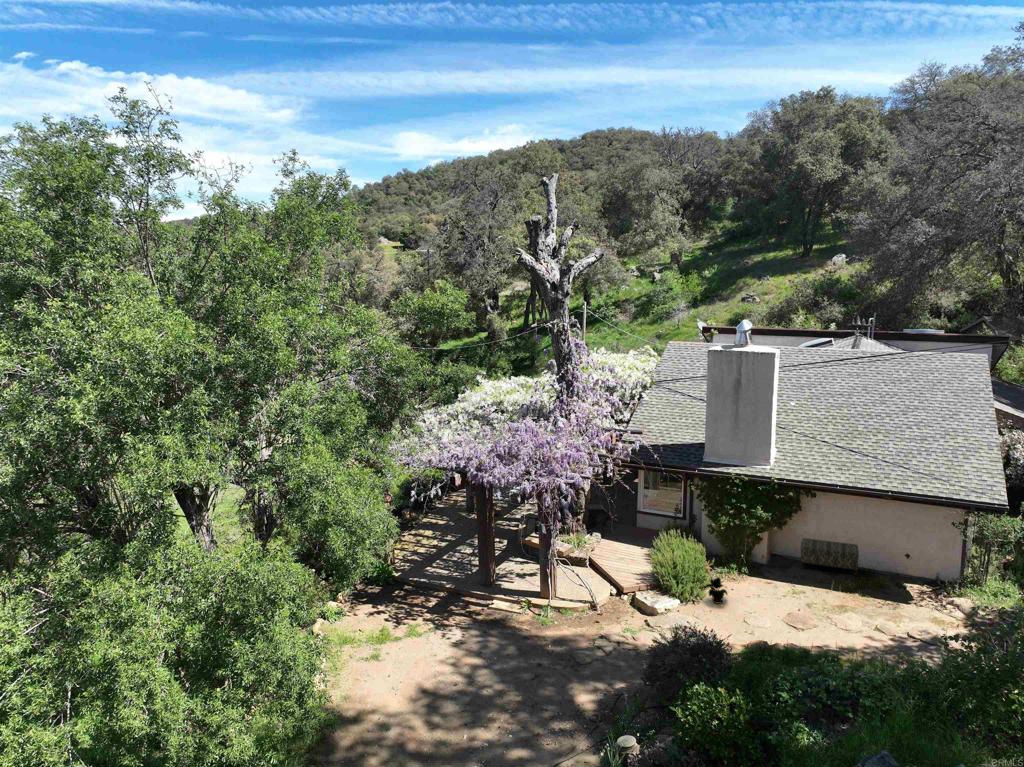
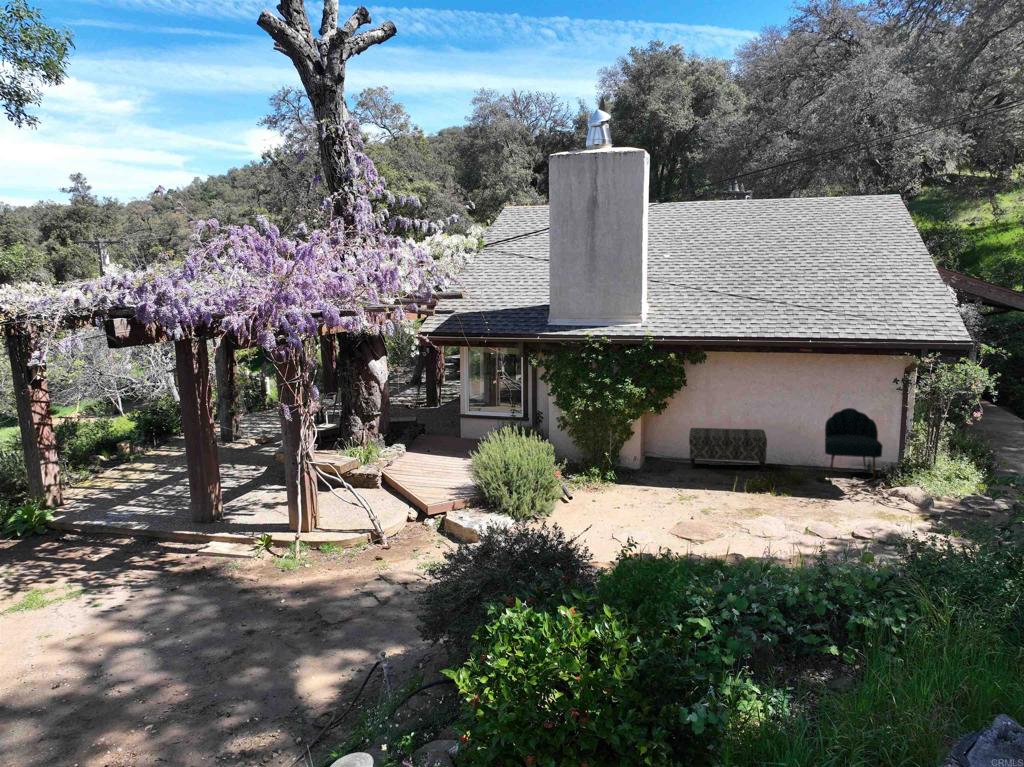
chair: none [902,536,945,592] -> present [825,408,883,480]
potted plant: present [704,577,728,604] -> none [550,478,587,518]

